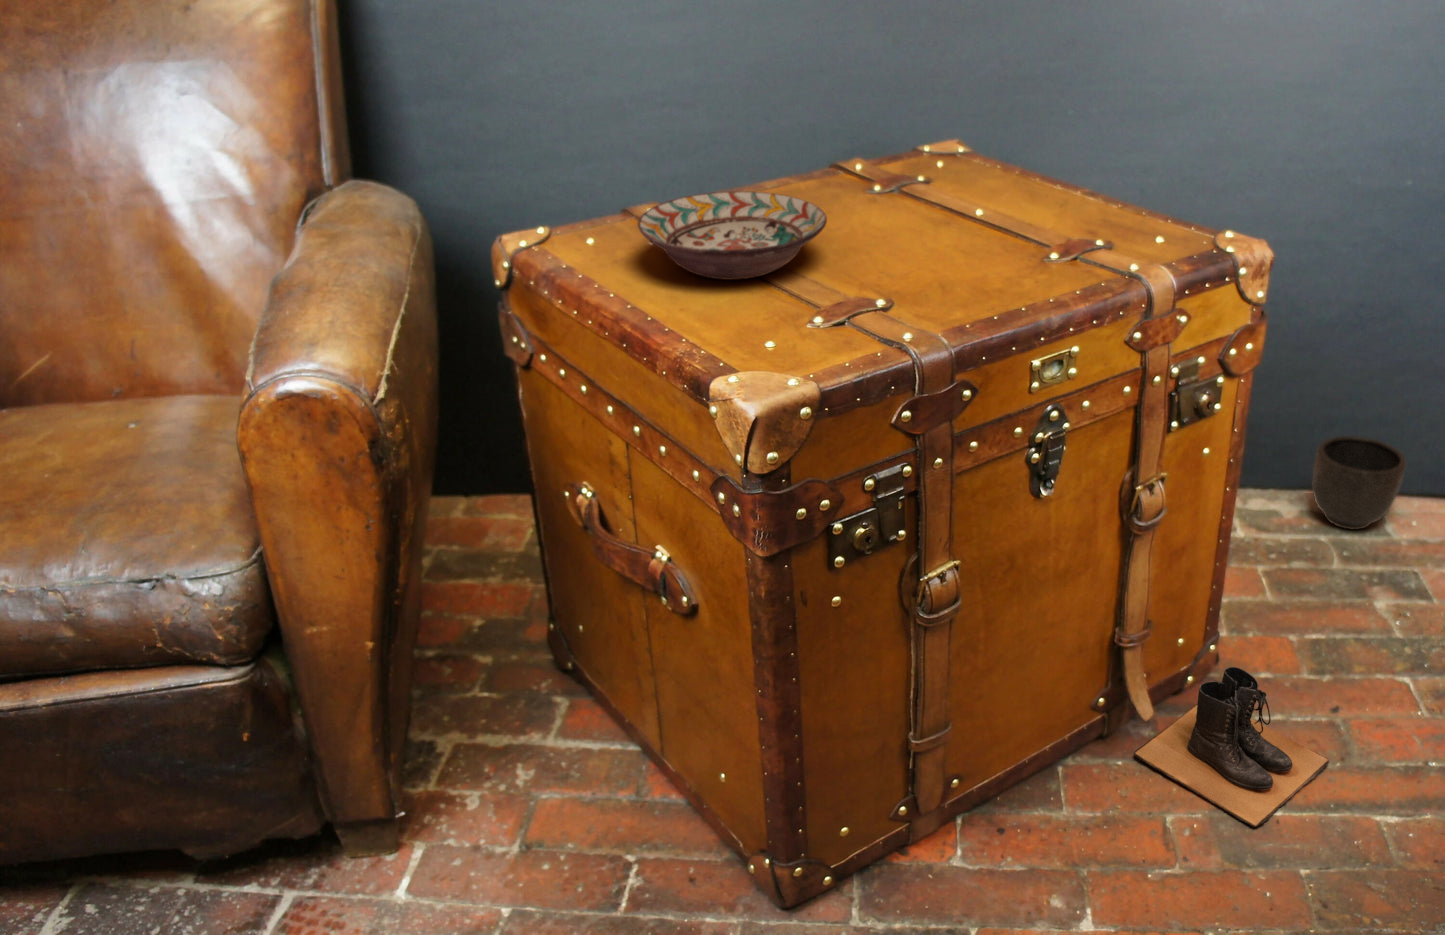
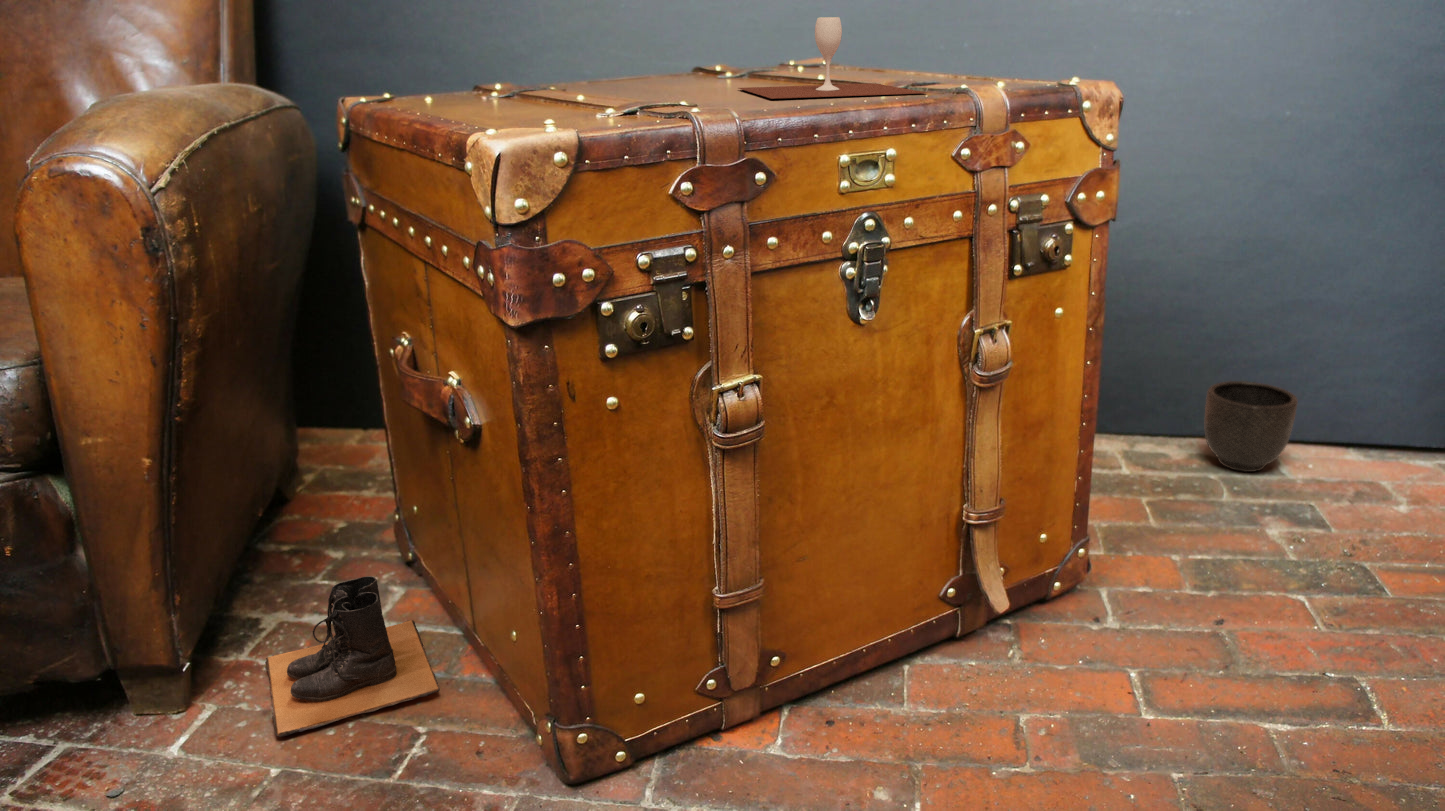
wine glass: none [899,186,1096,287] -> present [738,17,927,99]
decorative bowl: present [638,191,827,280] -> none [455,43,652,100]
boots: present [1134,667,1329,827] -> present [265,576,440,737]

